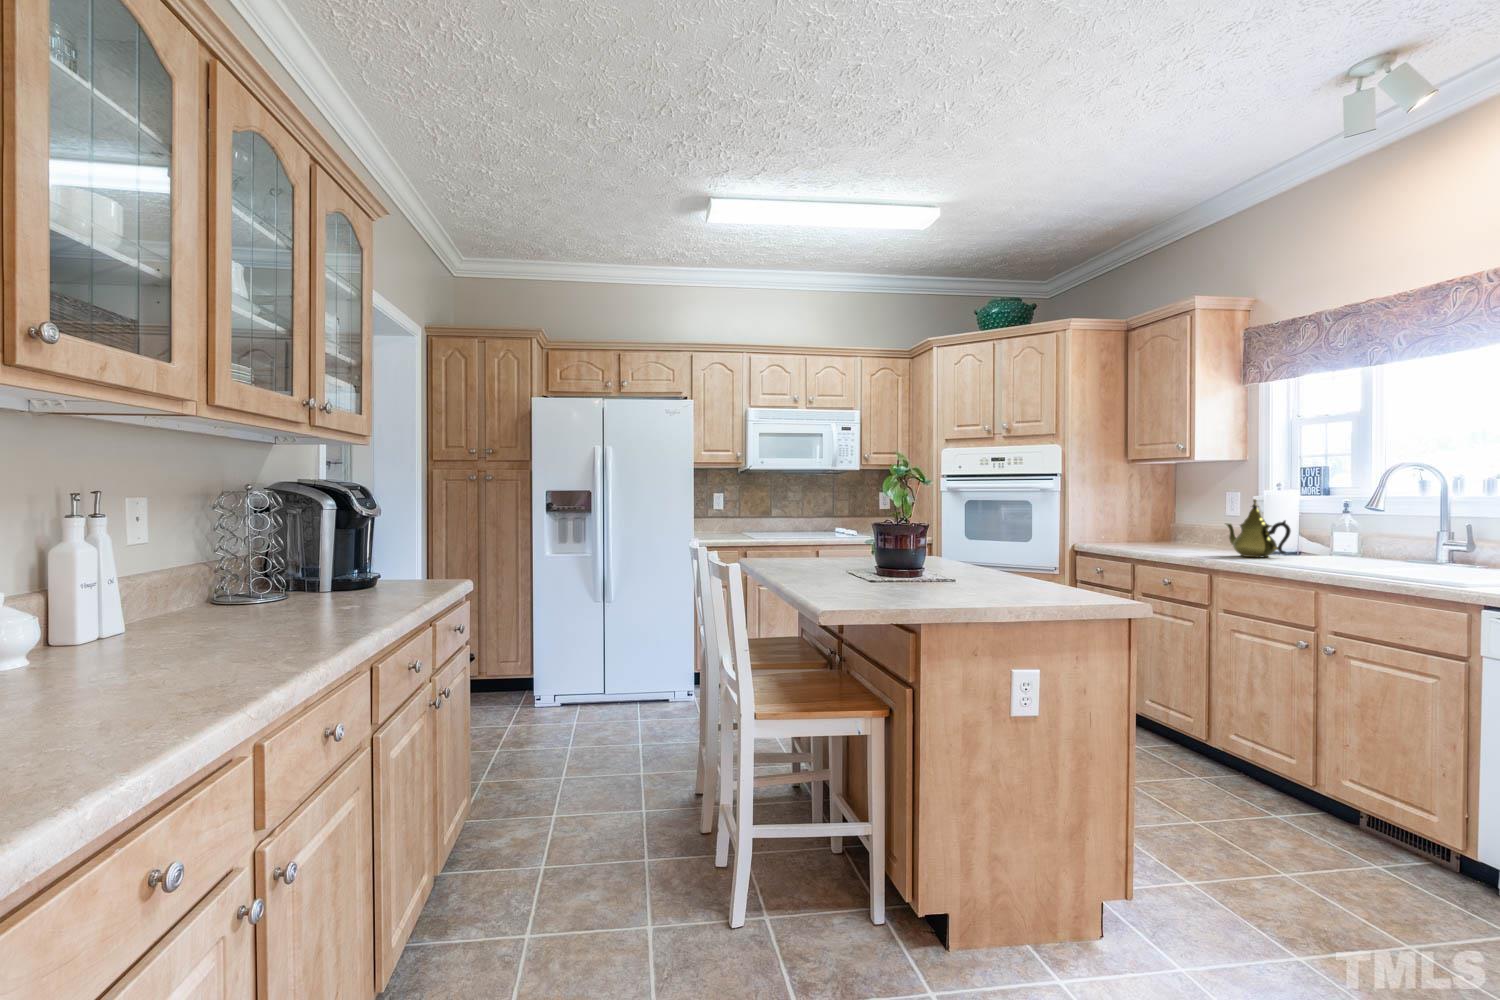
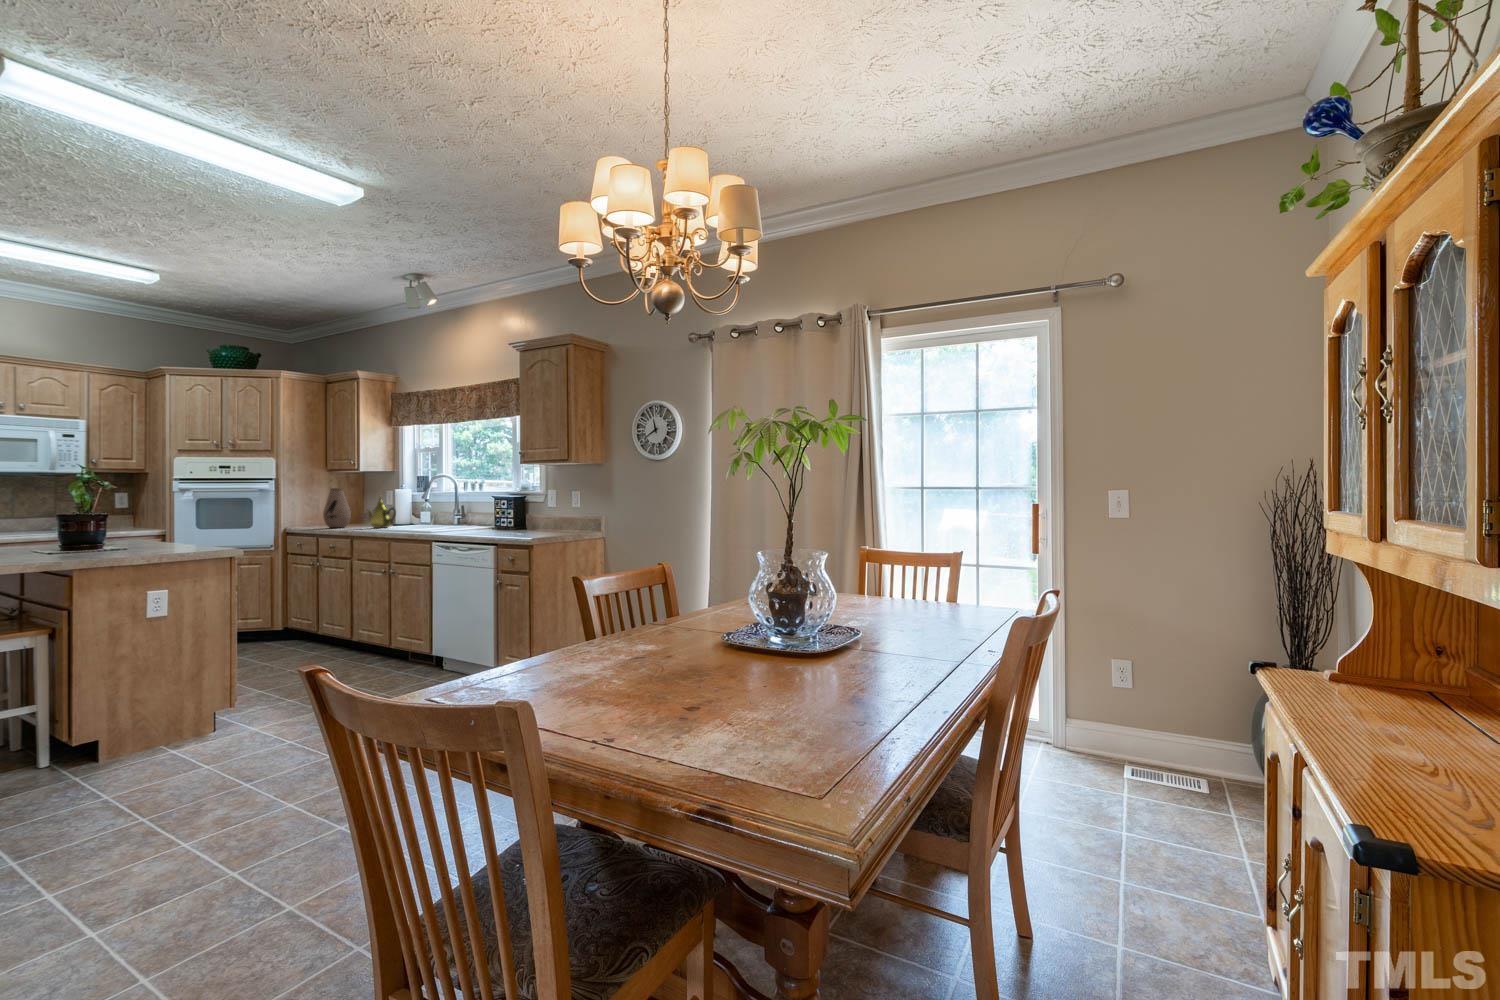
vase: none [1140,487,1183,551] -> present [323,488,351,528]

